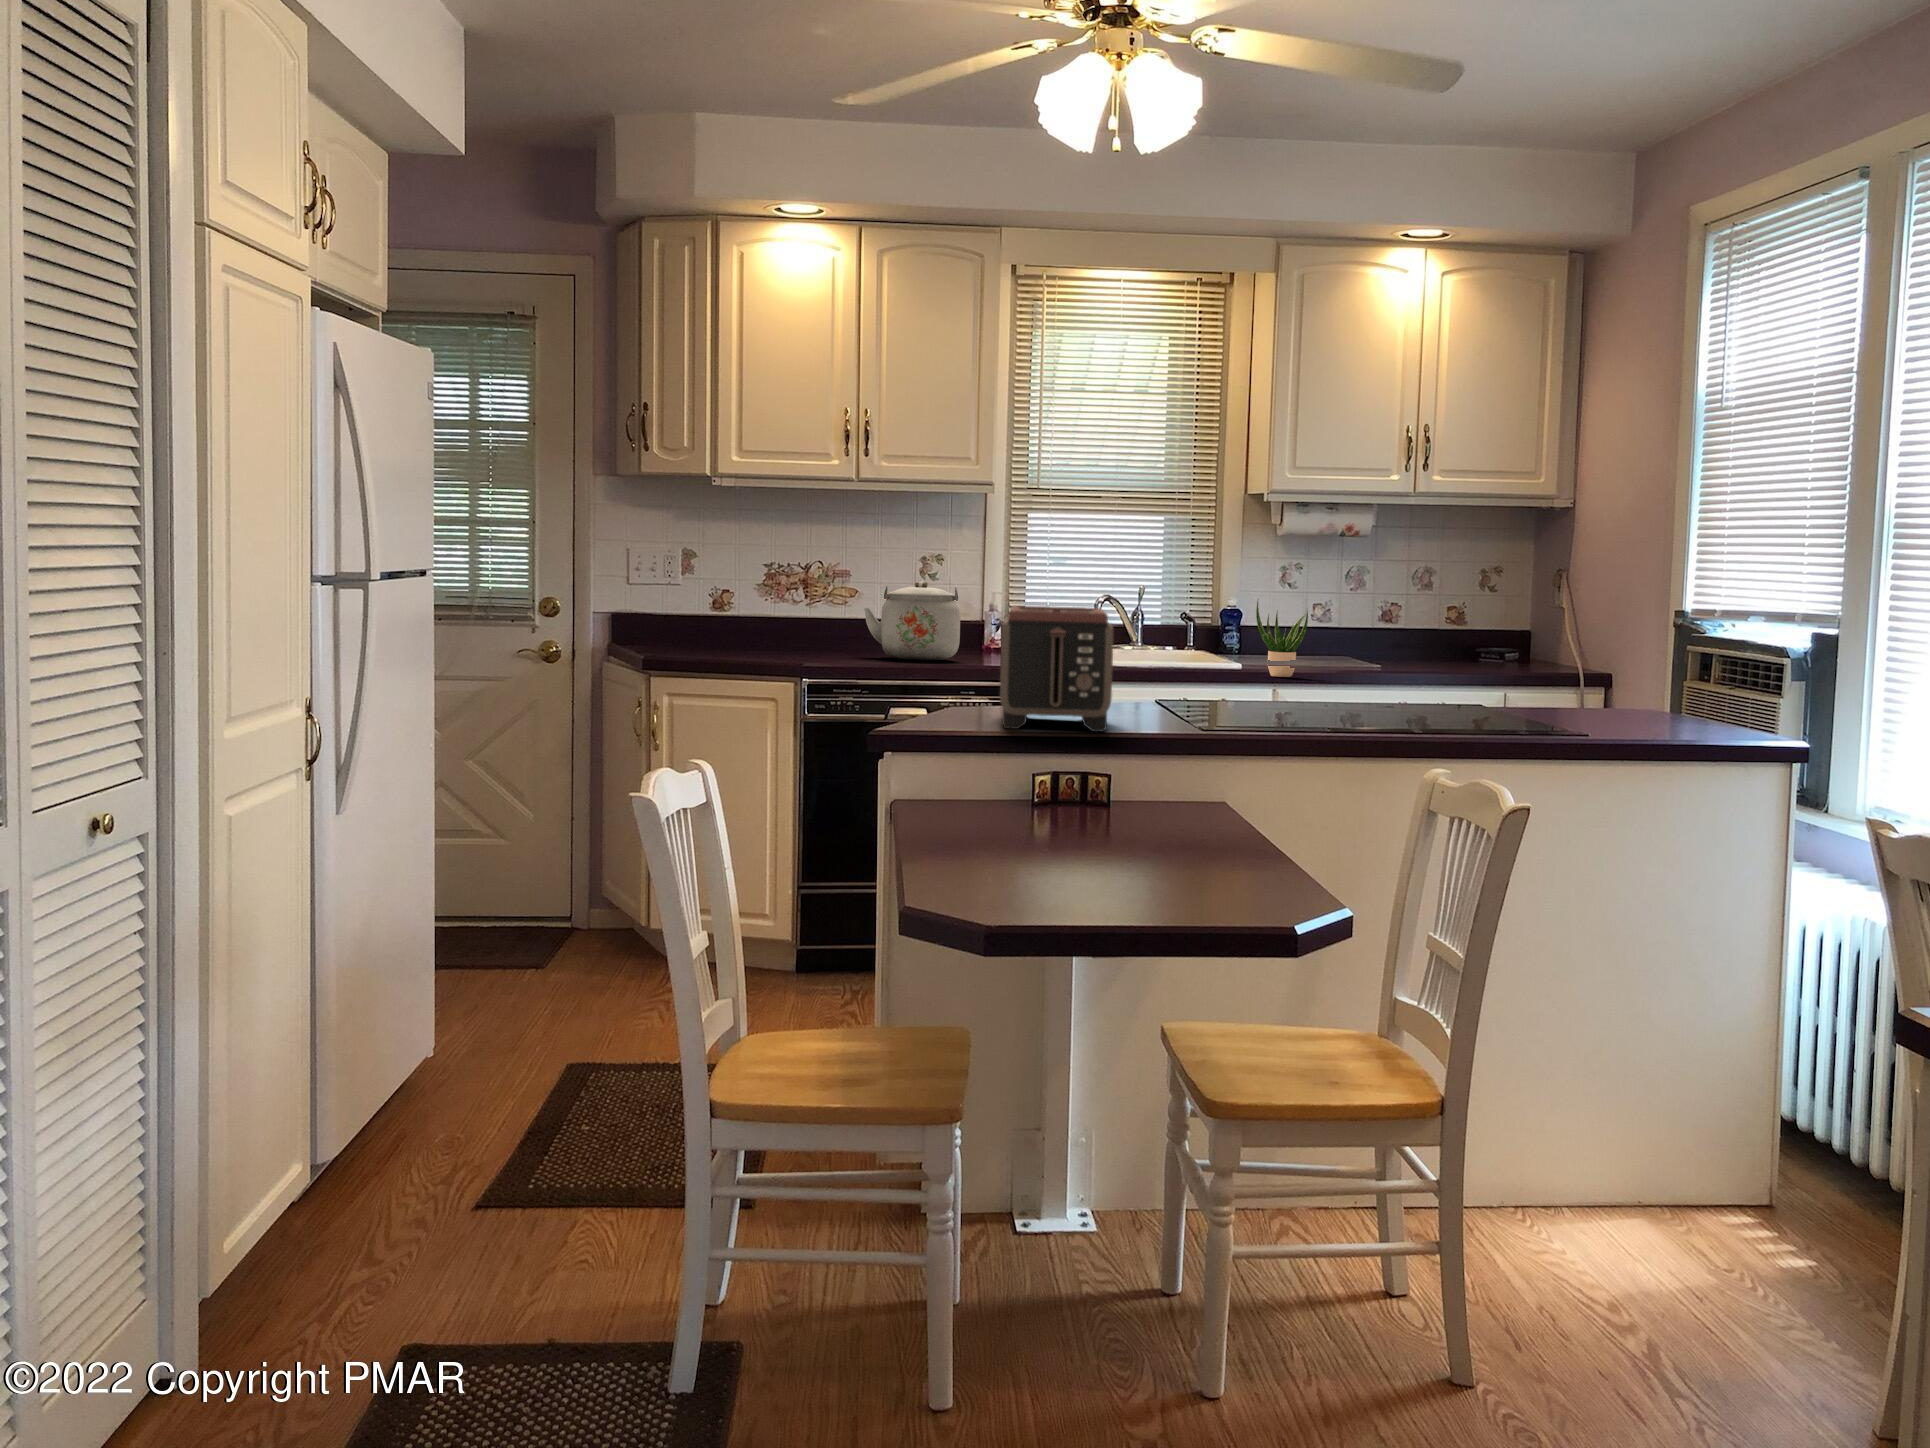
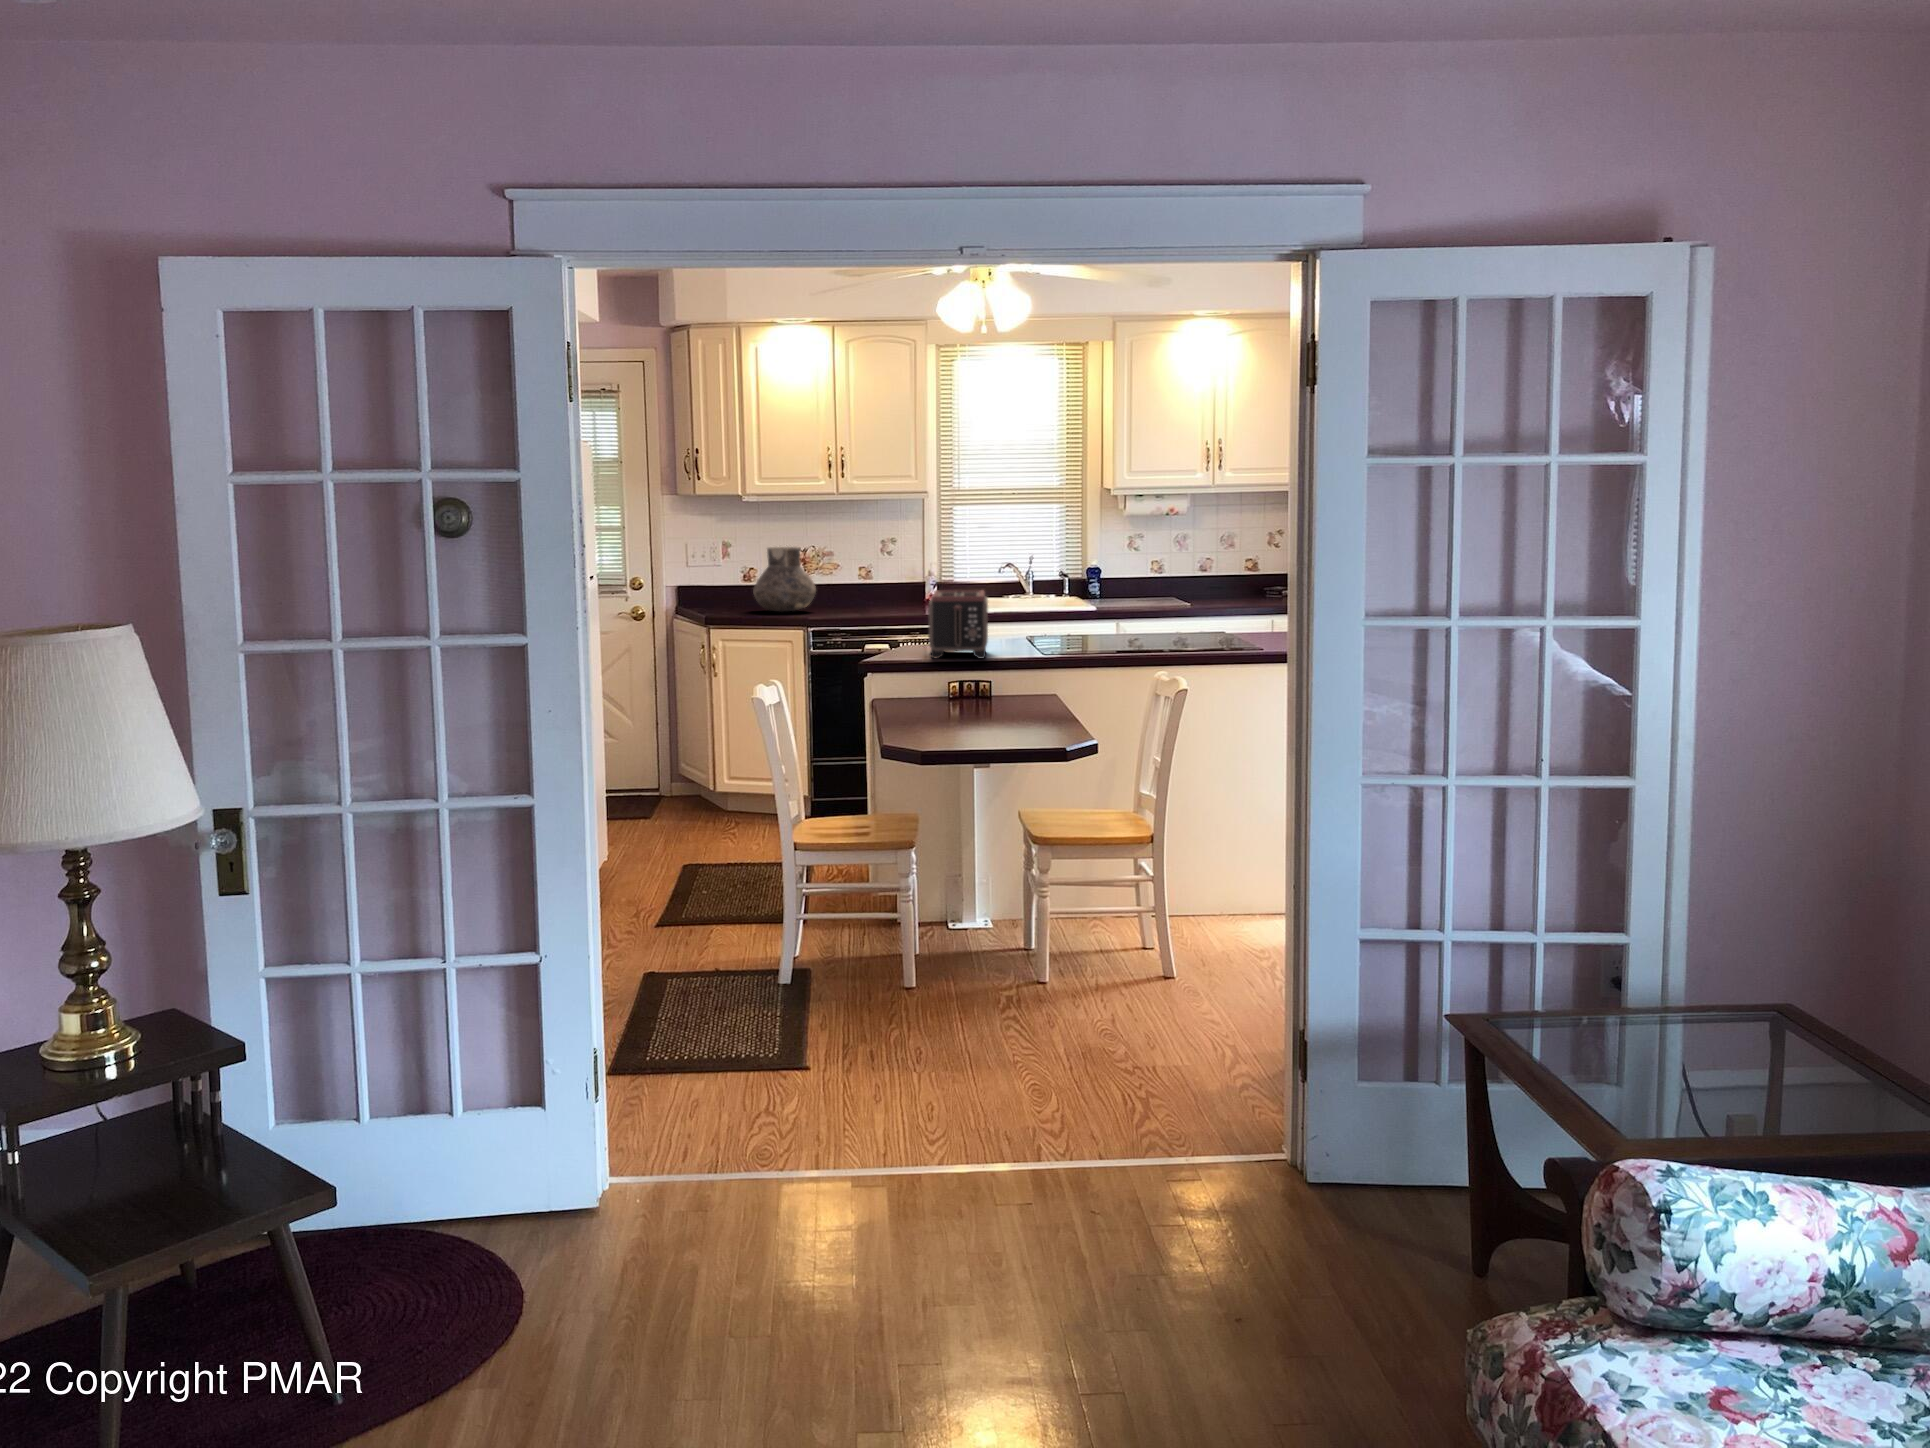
vase: none [724,558,820,655] -> present [753,547,816,612]
kettle: present [864,581,960,660] -> none [844,558,909,611]
potted plant: present [1256,601,1308,677] -> none [1110,560,1144,613]

